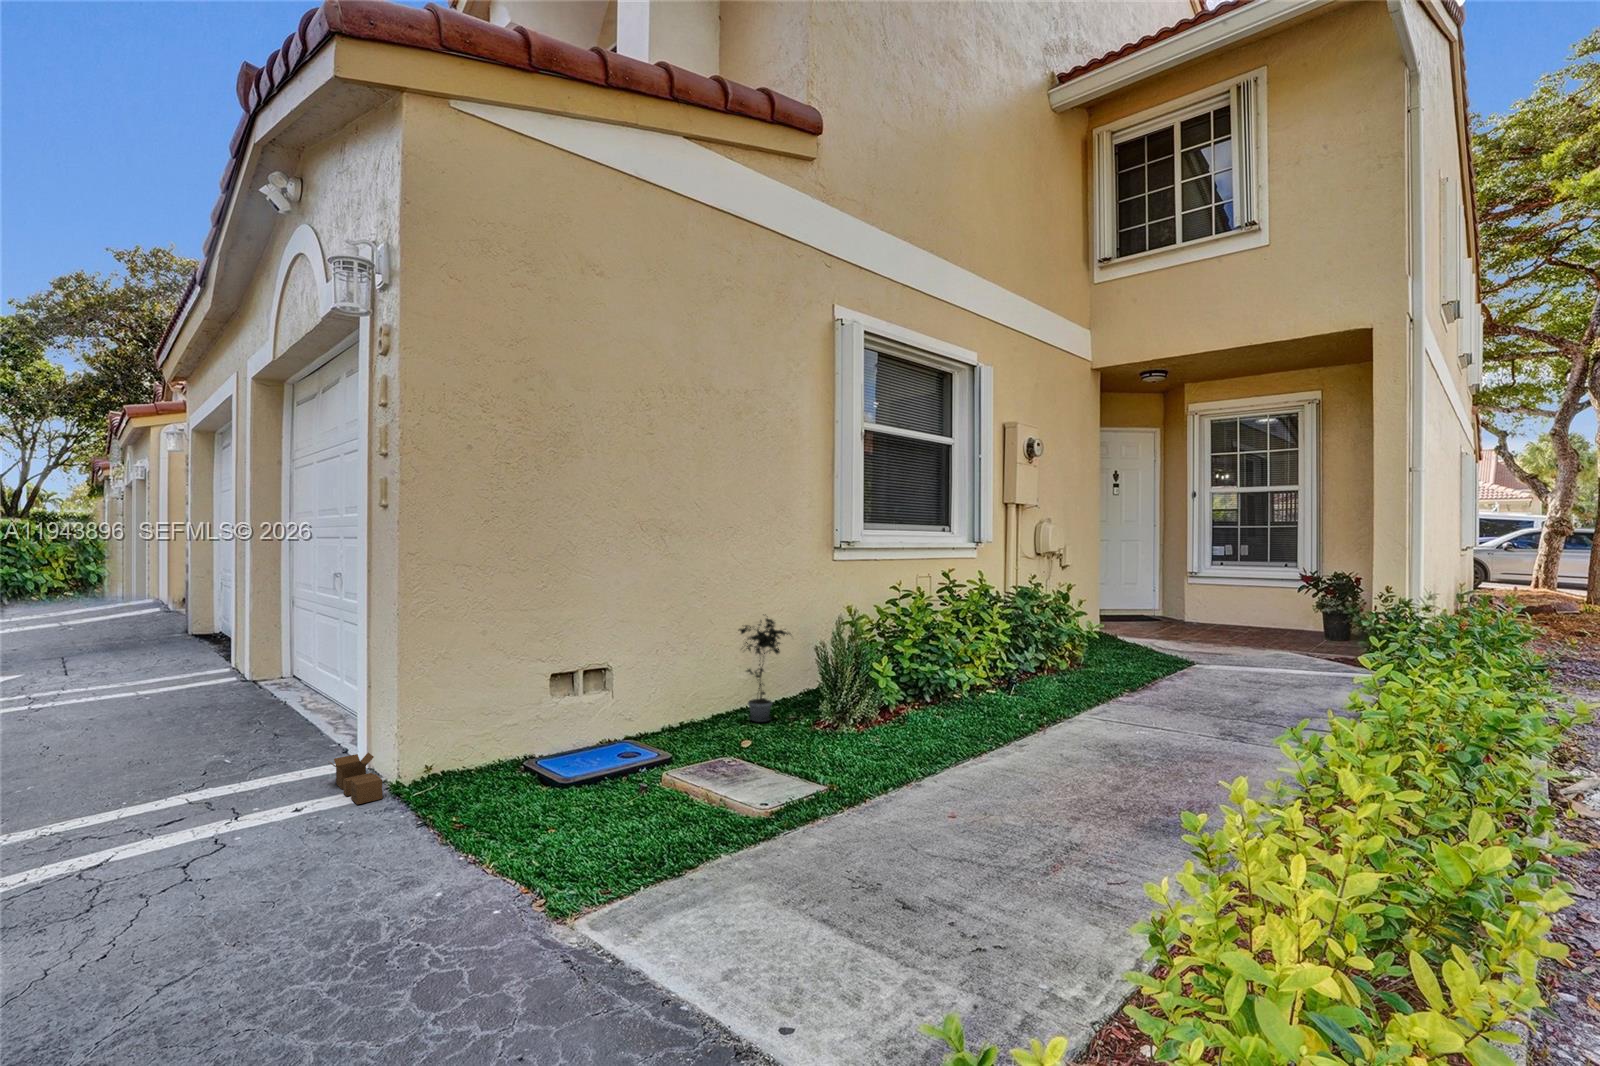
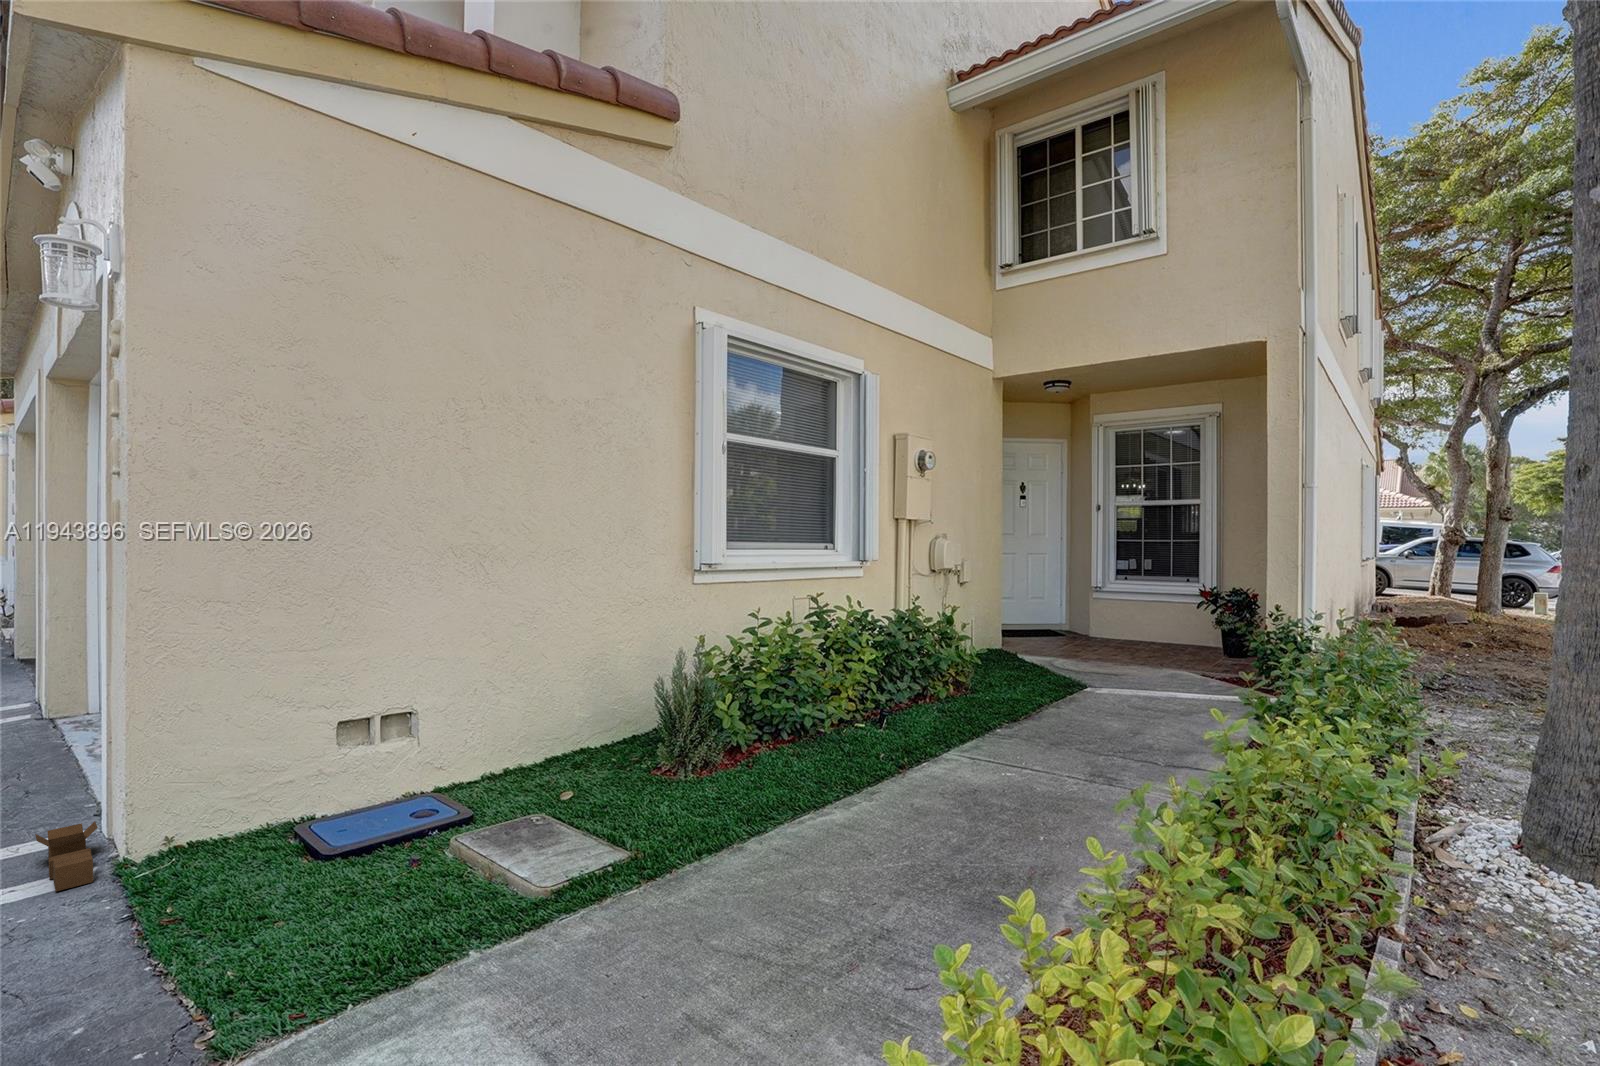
potted plant: present [739,618,790,722] -> none [571,646,630,767]

